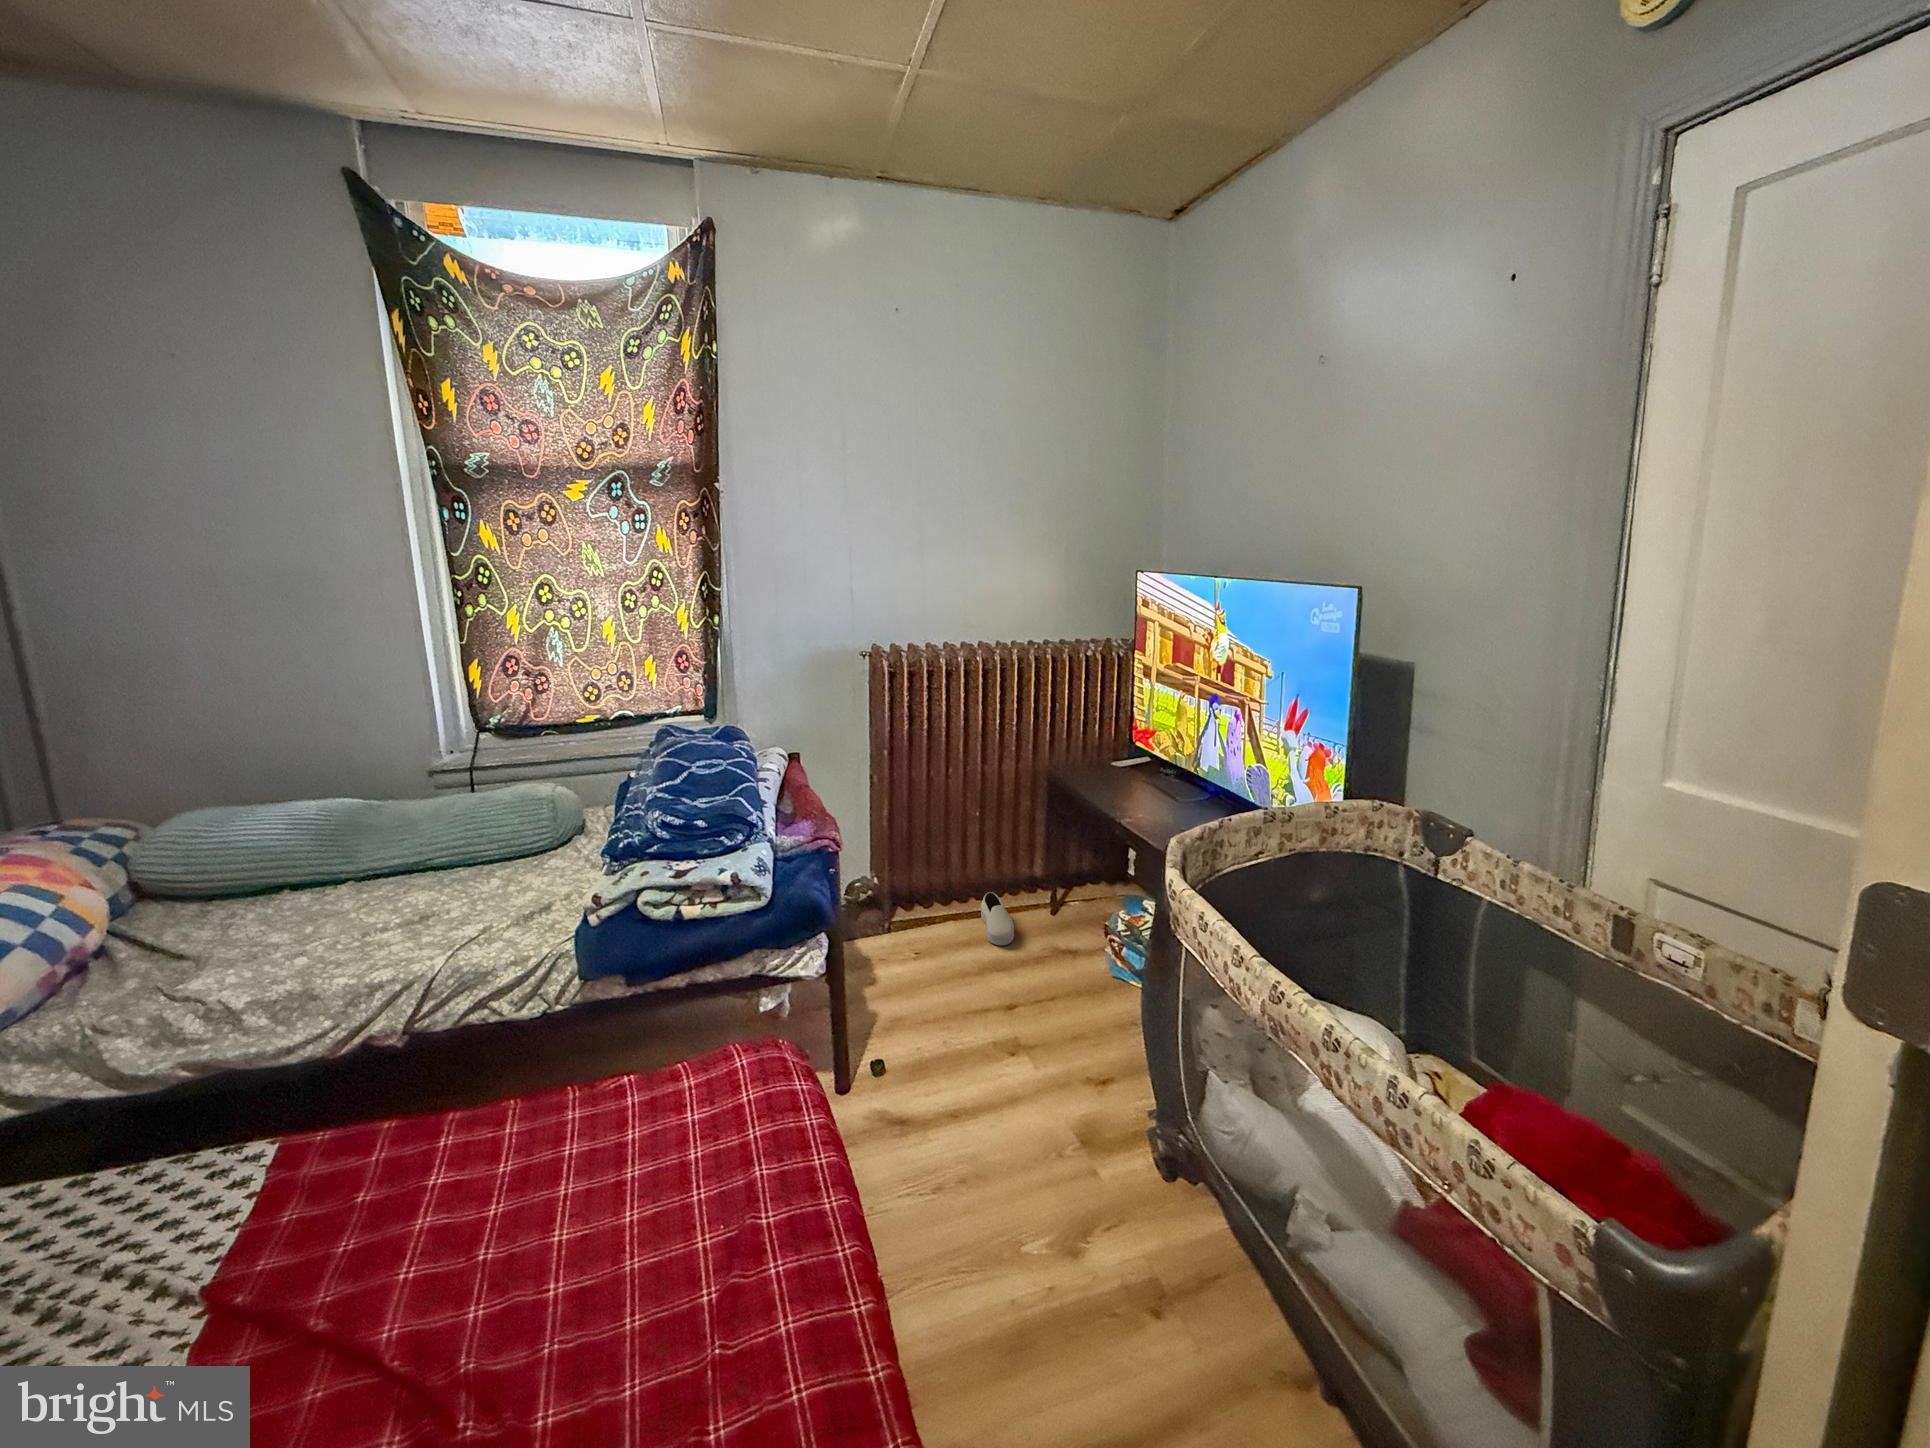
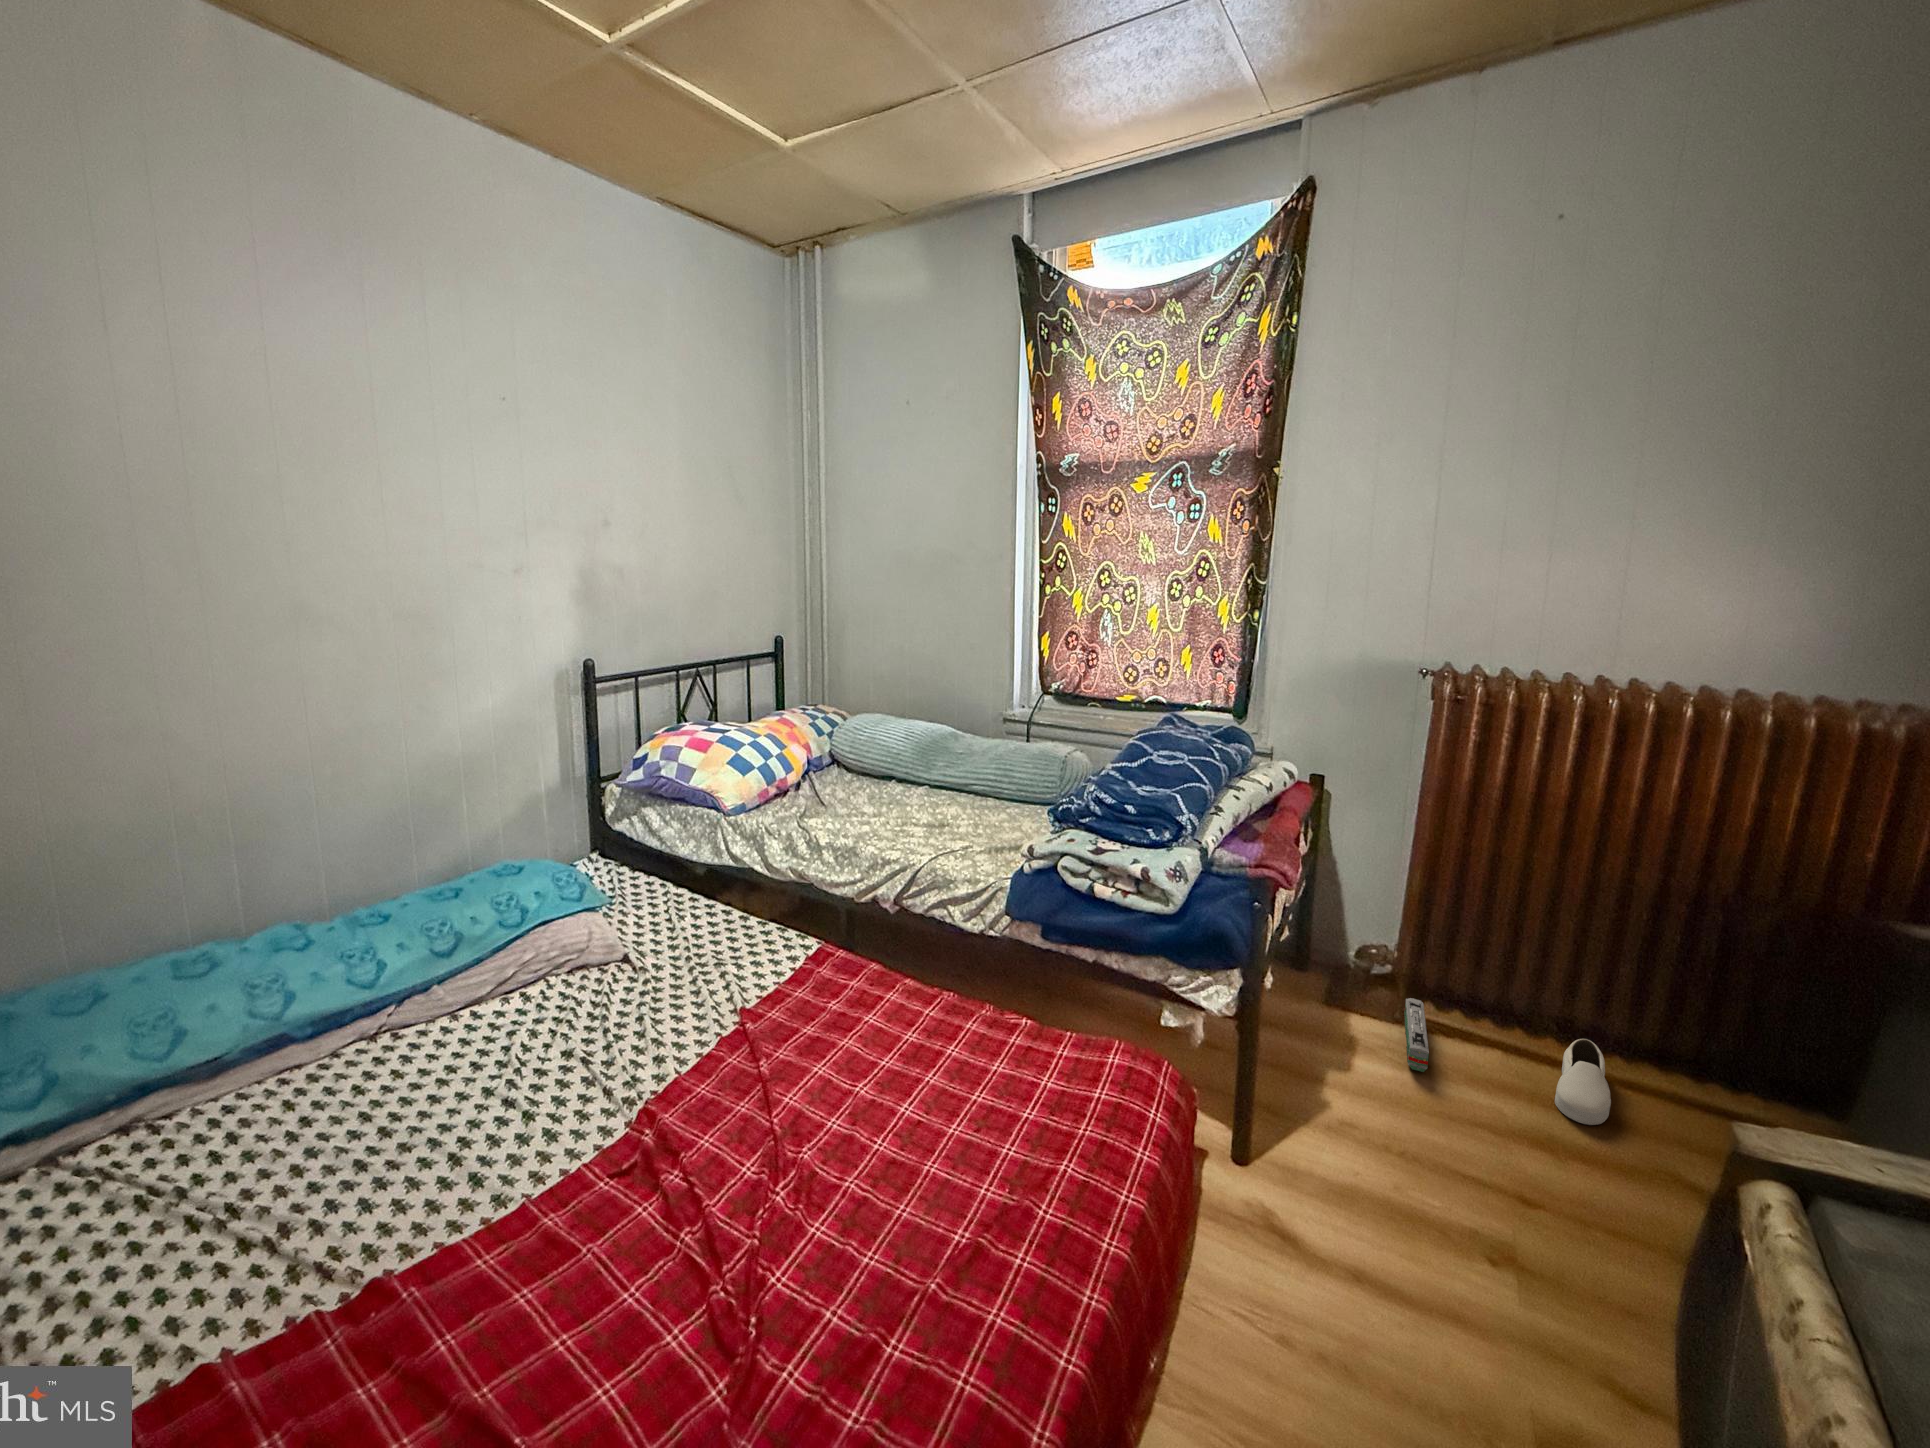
toy train: none [886,911,920,961] -> present [1404,998,1429,1072]

